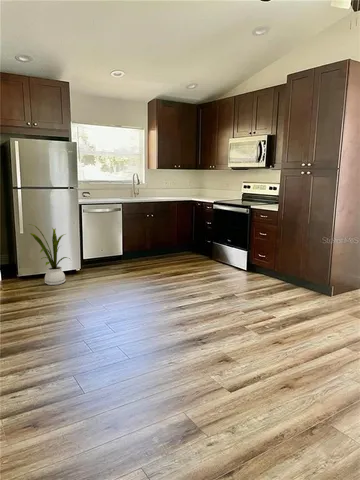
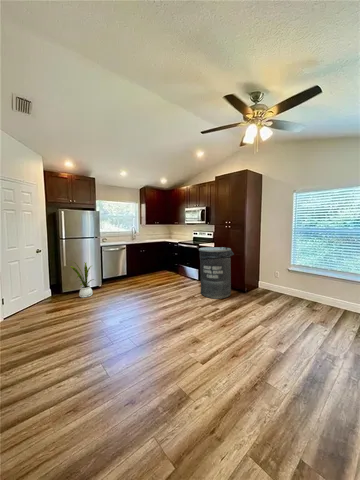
trash can: none [246,210,312,302] -> present [199,247,234,299]

